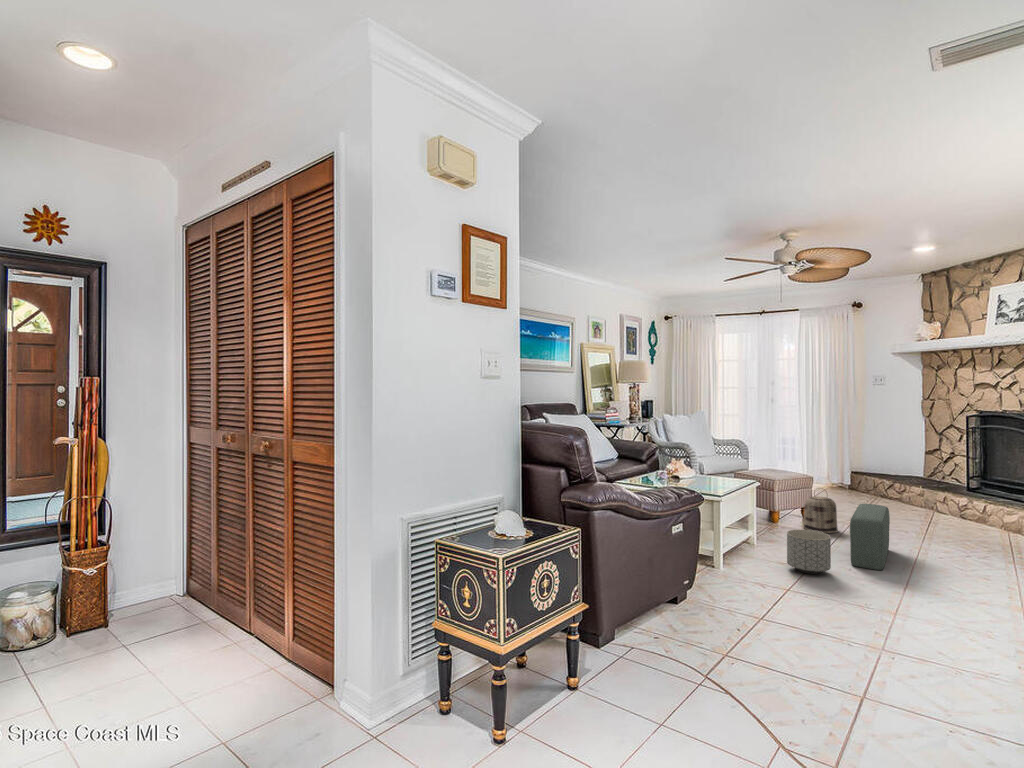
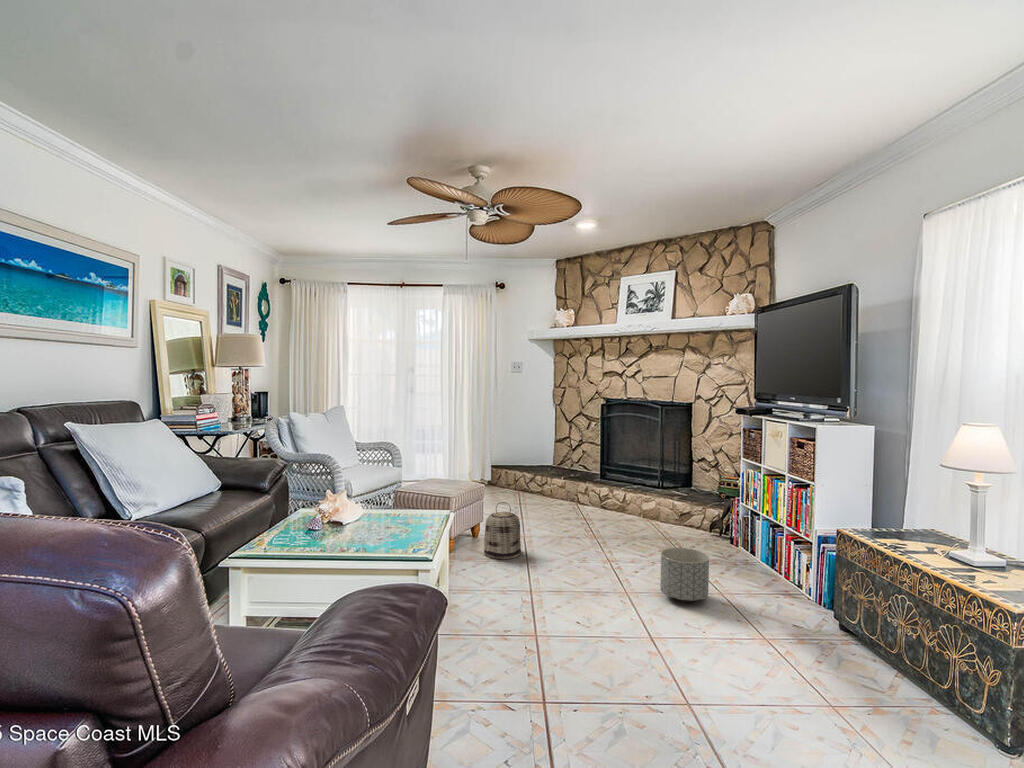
pouf: present [850,504,890,570] -> none [556,520,609,615]
planter: present [787,530,831,574] -> present [660,548,709,602]

